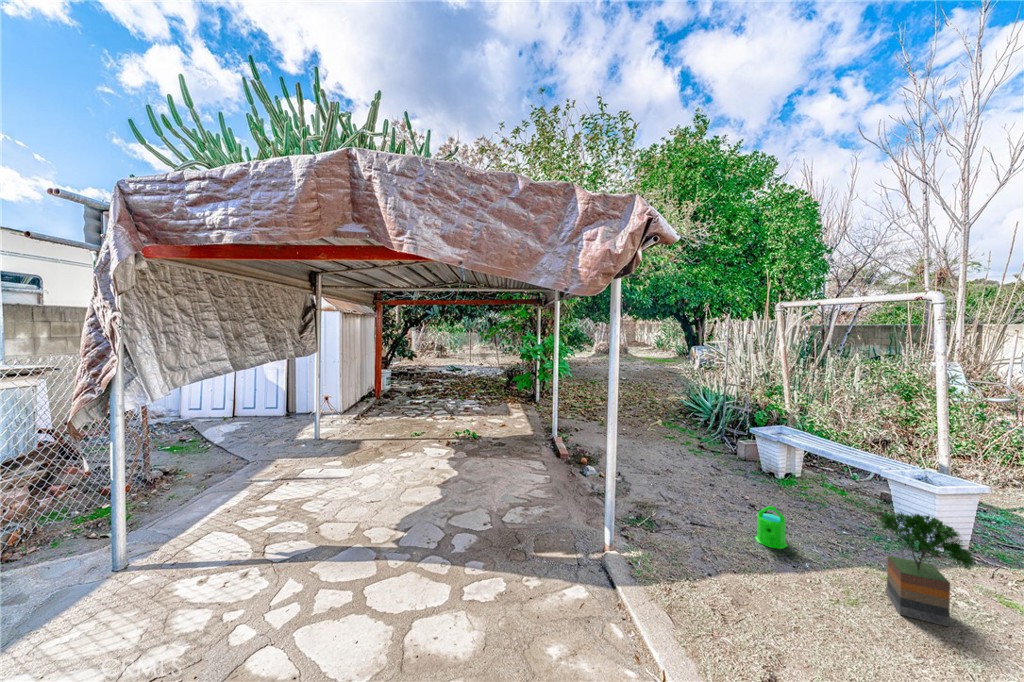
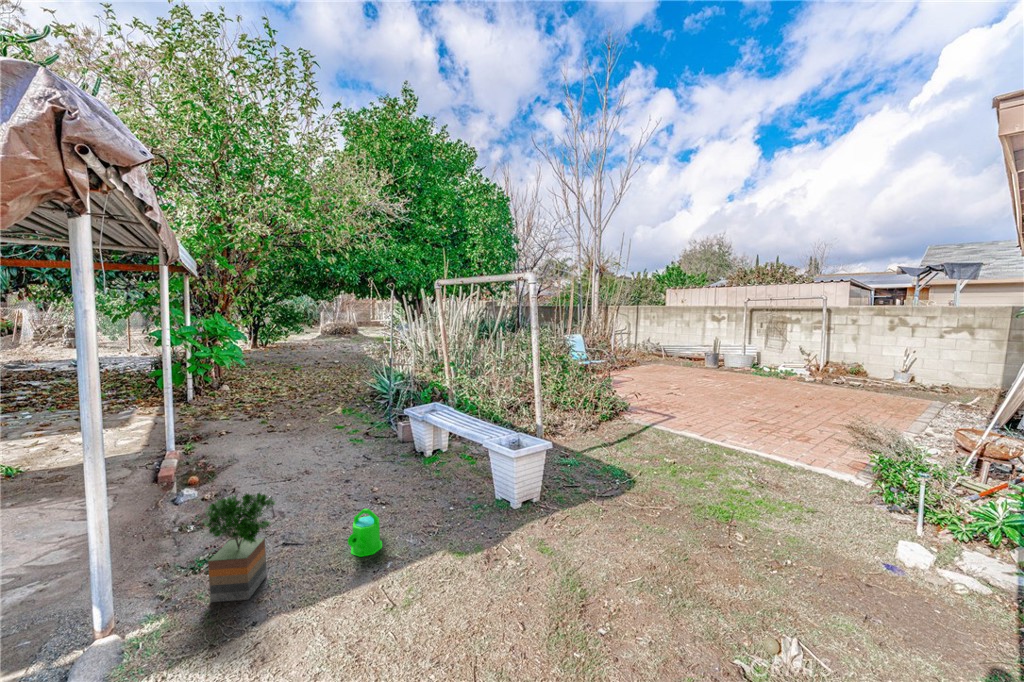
potted tree: present [878,512,975,627] -> present [206,493,275,602]

